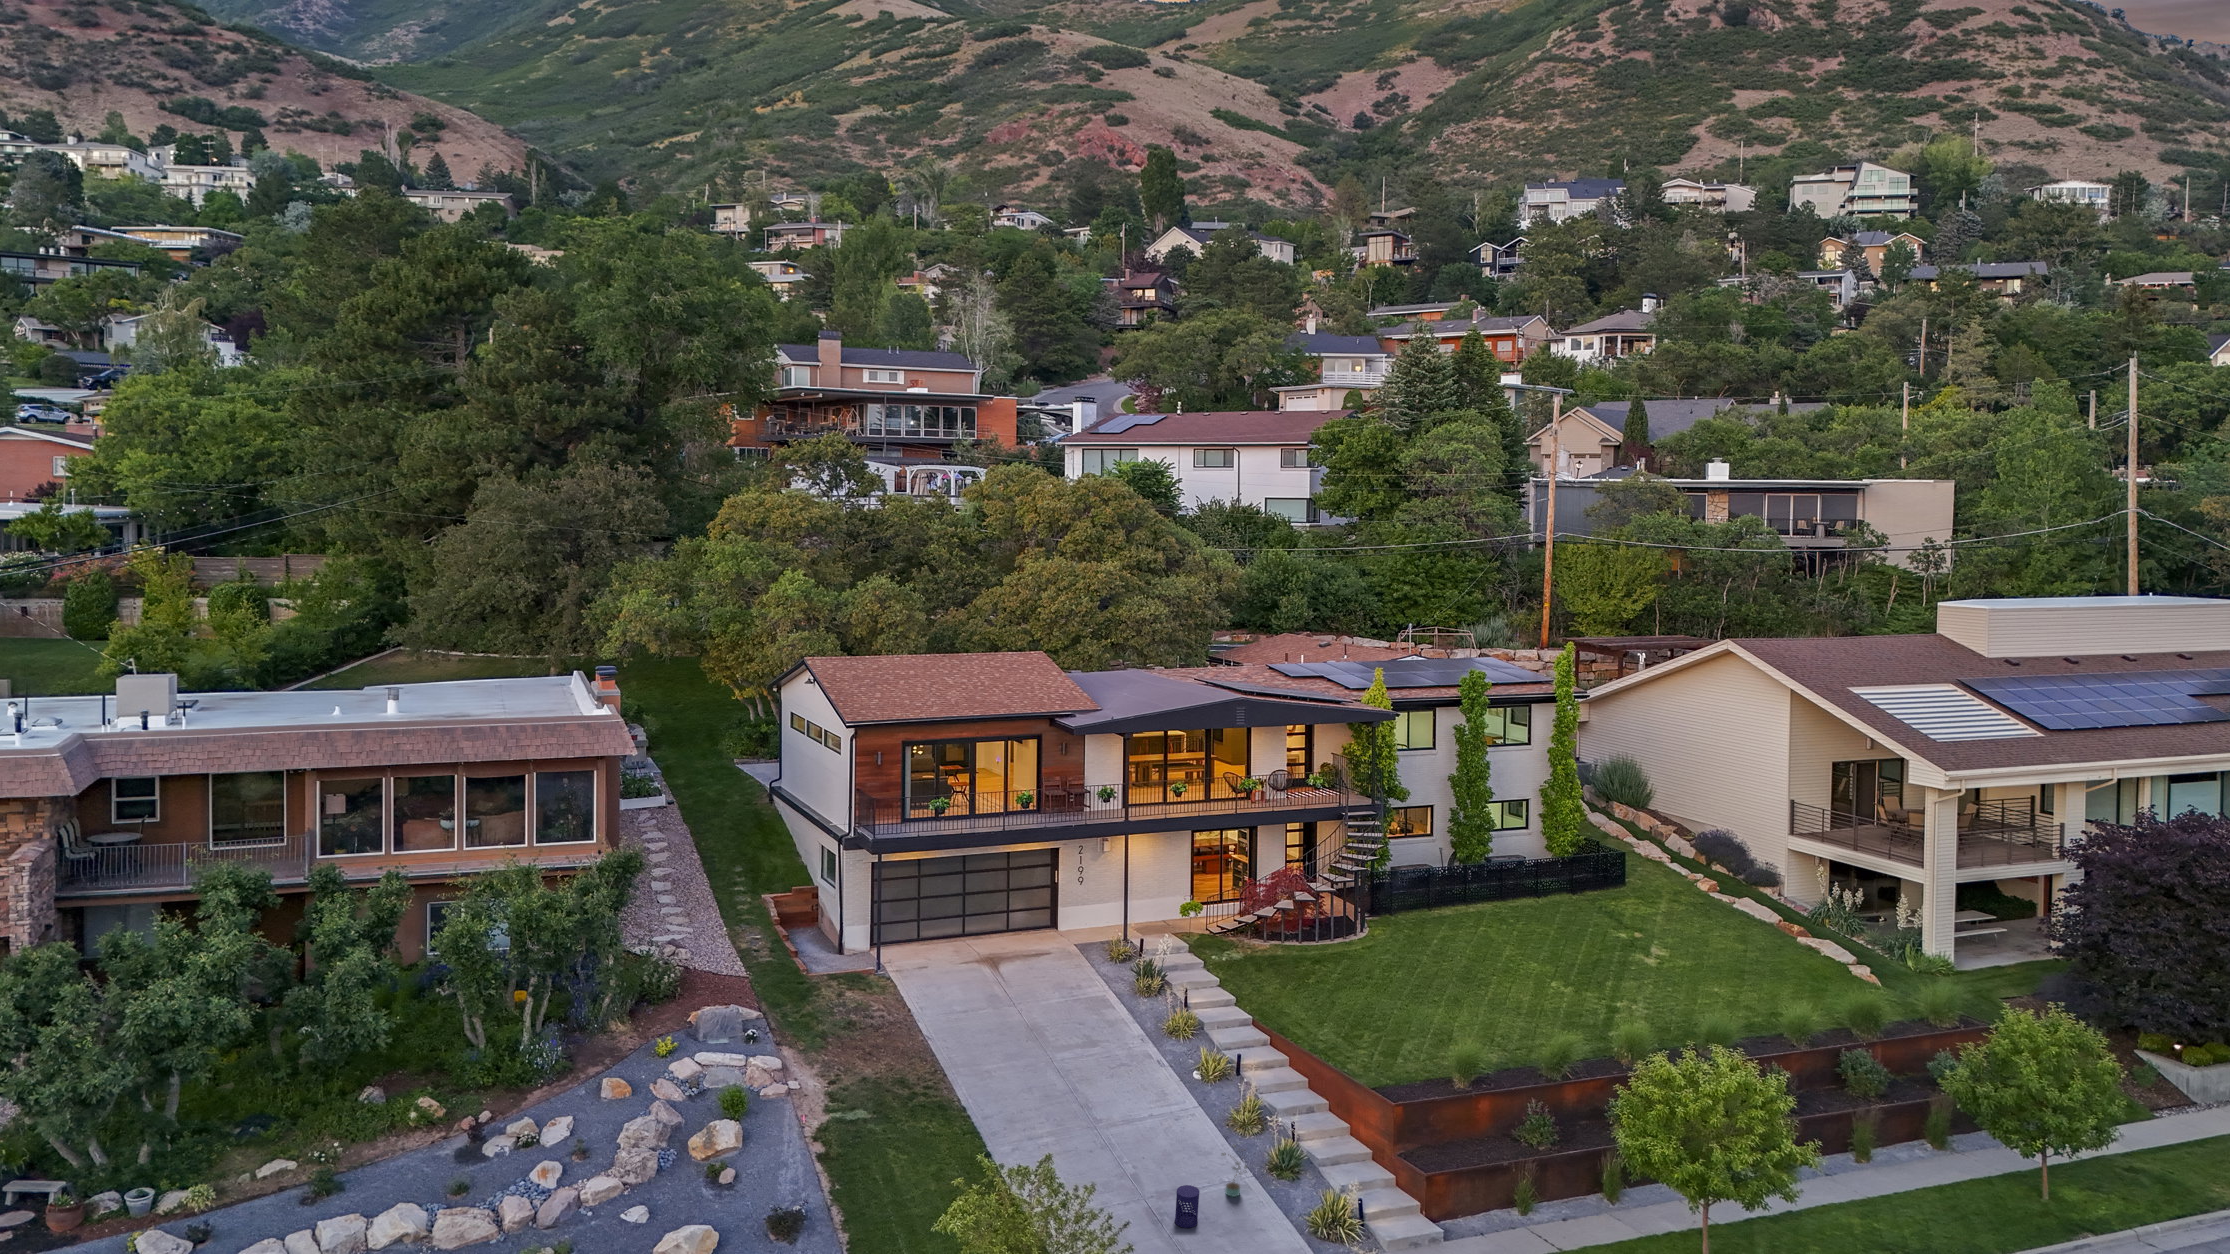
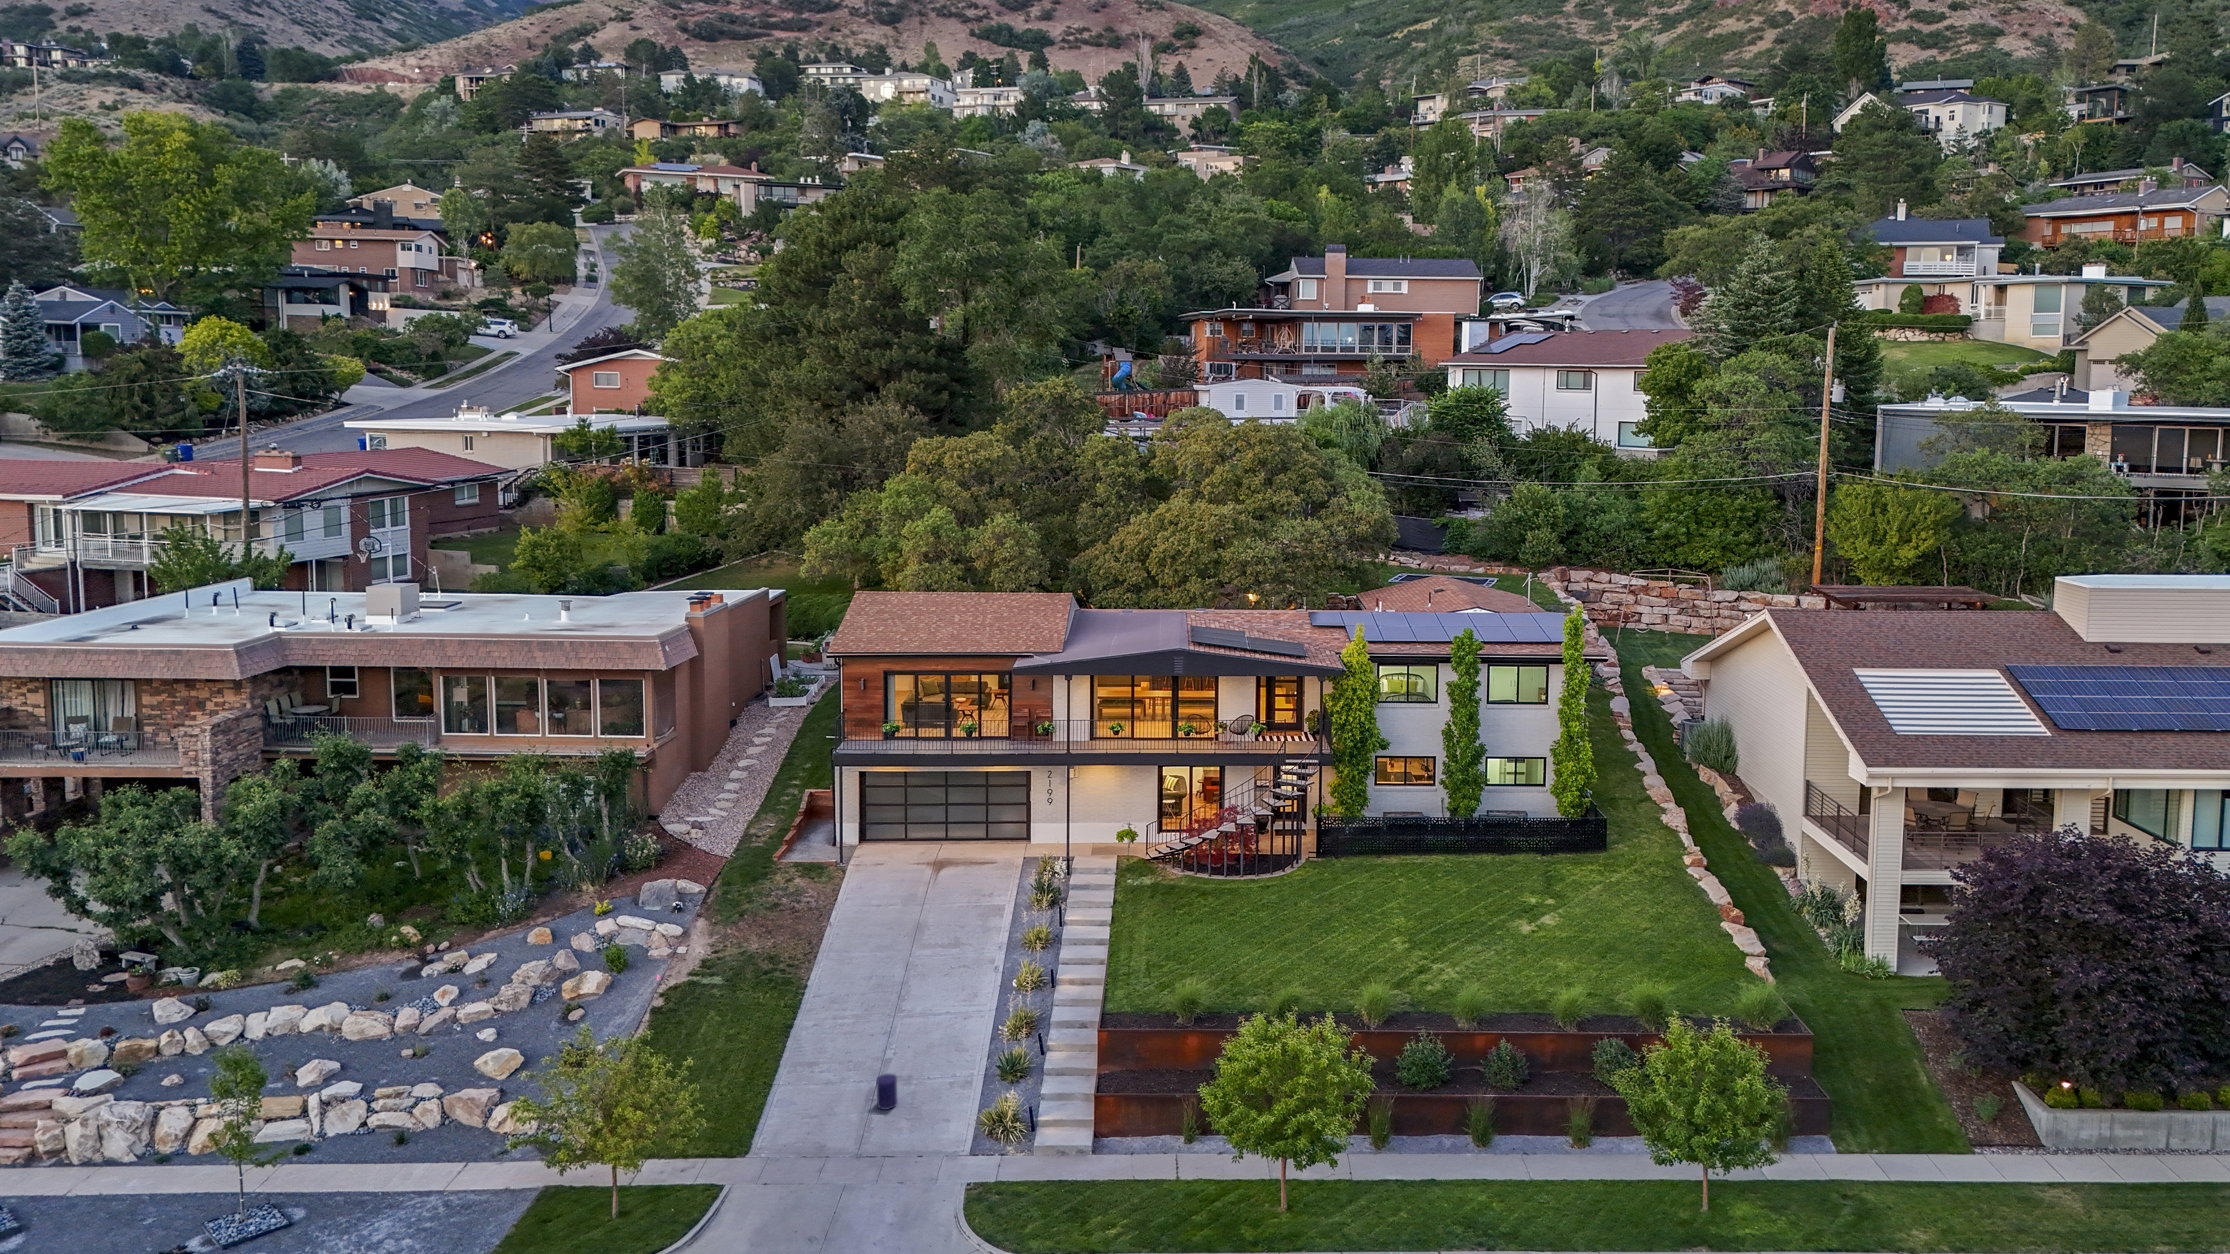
potted plant: present [1222,1146,1247,1197] -> none [936,1046,960,1090]

